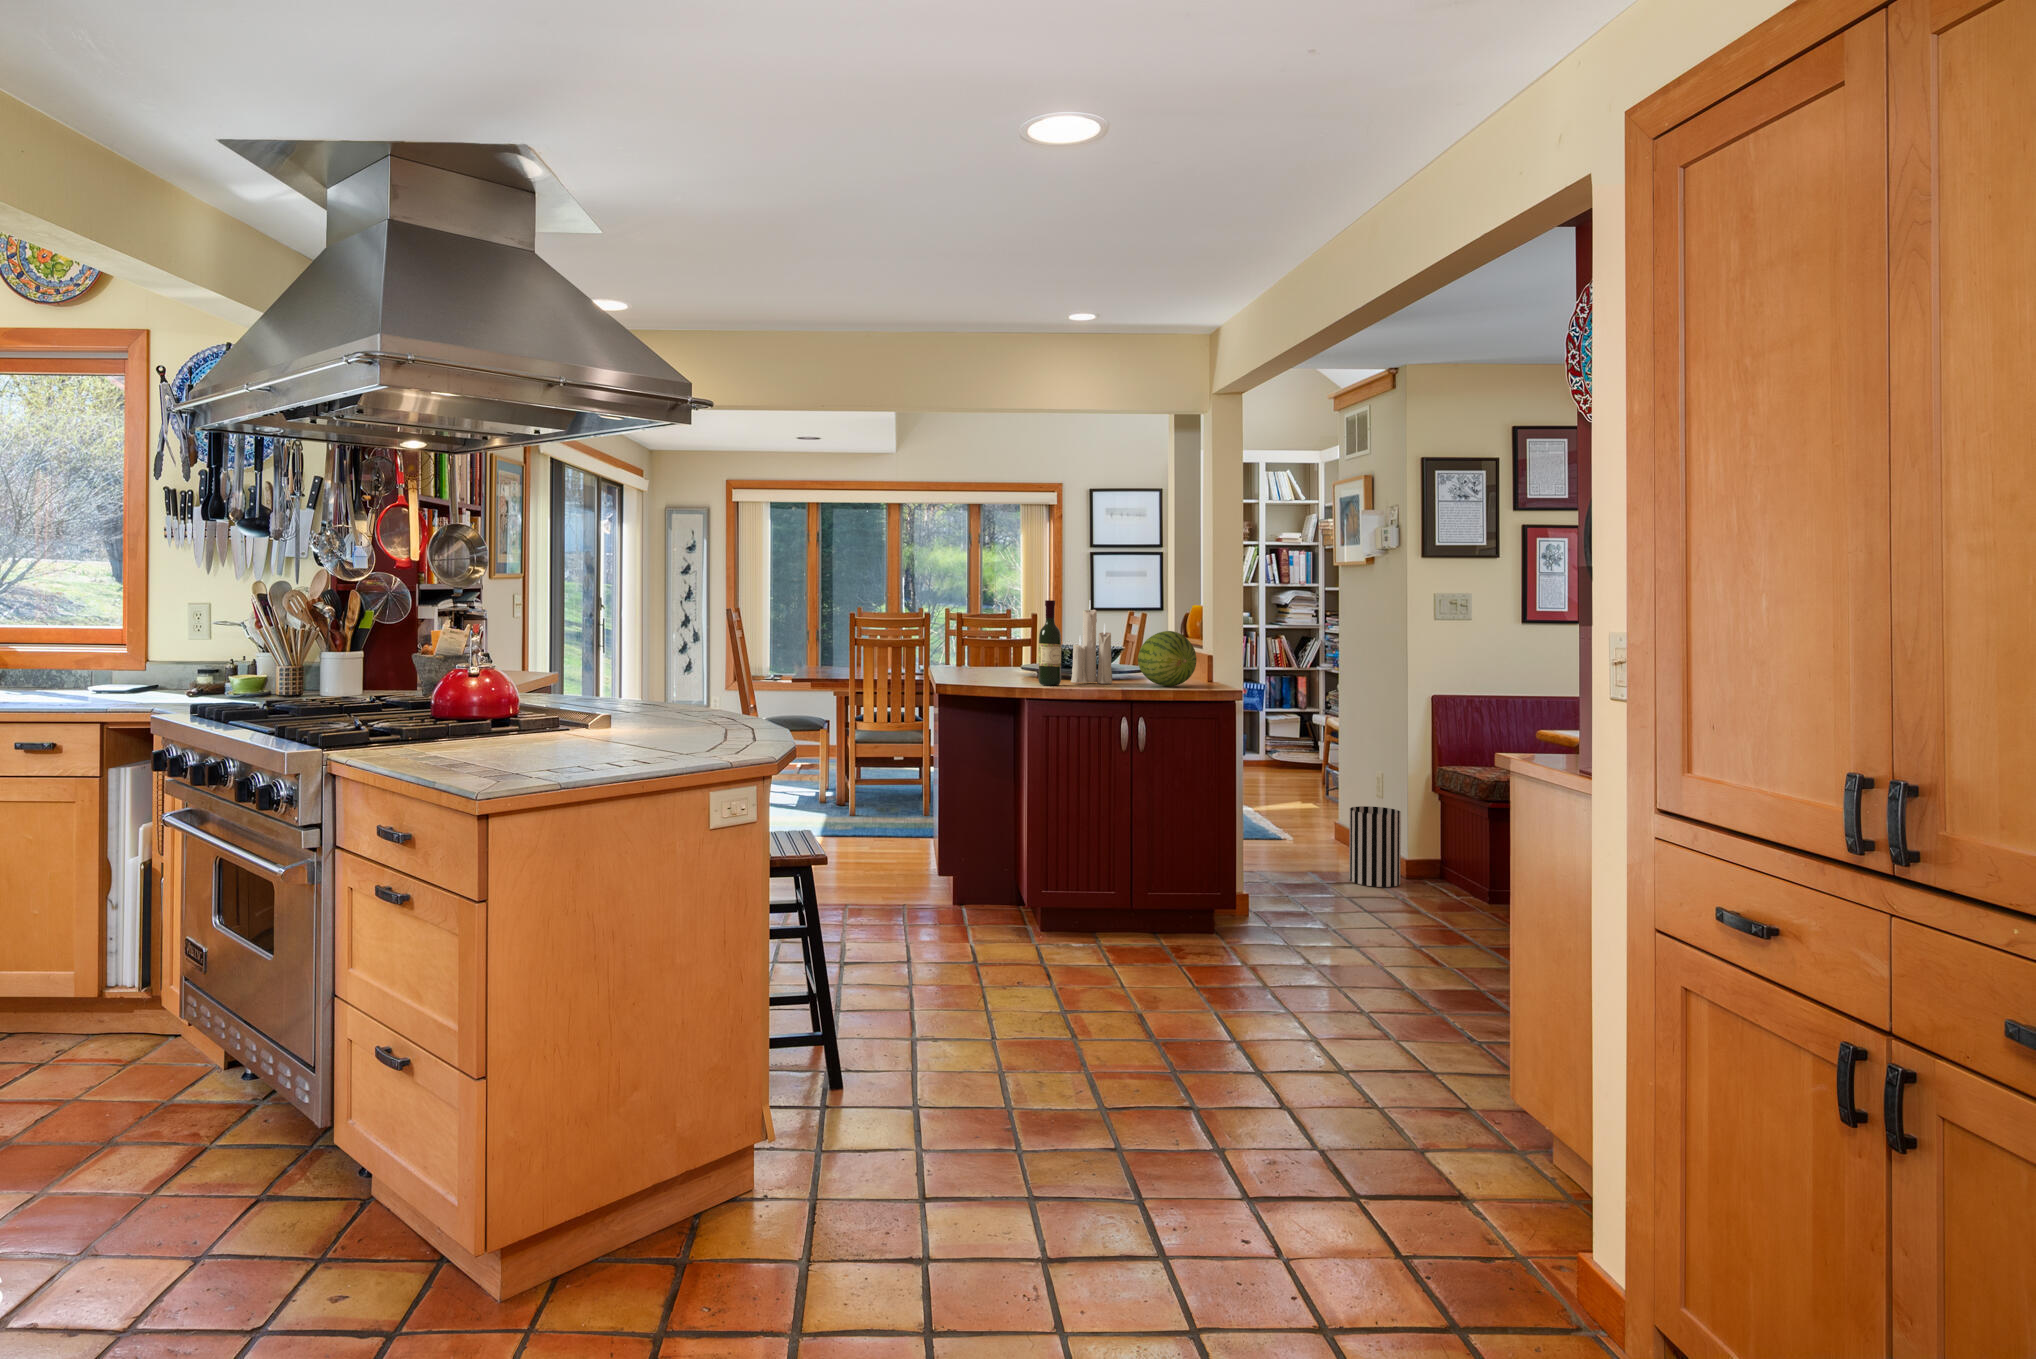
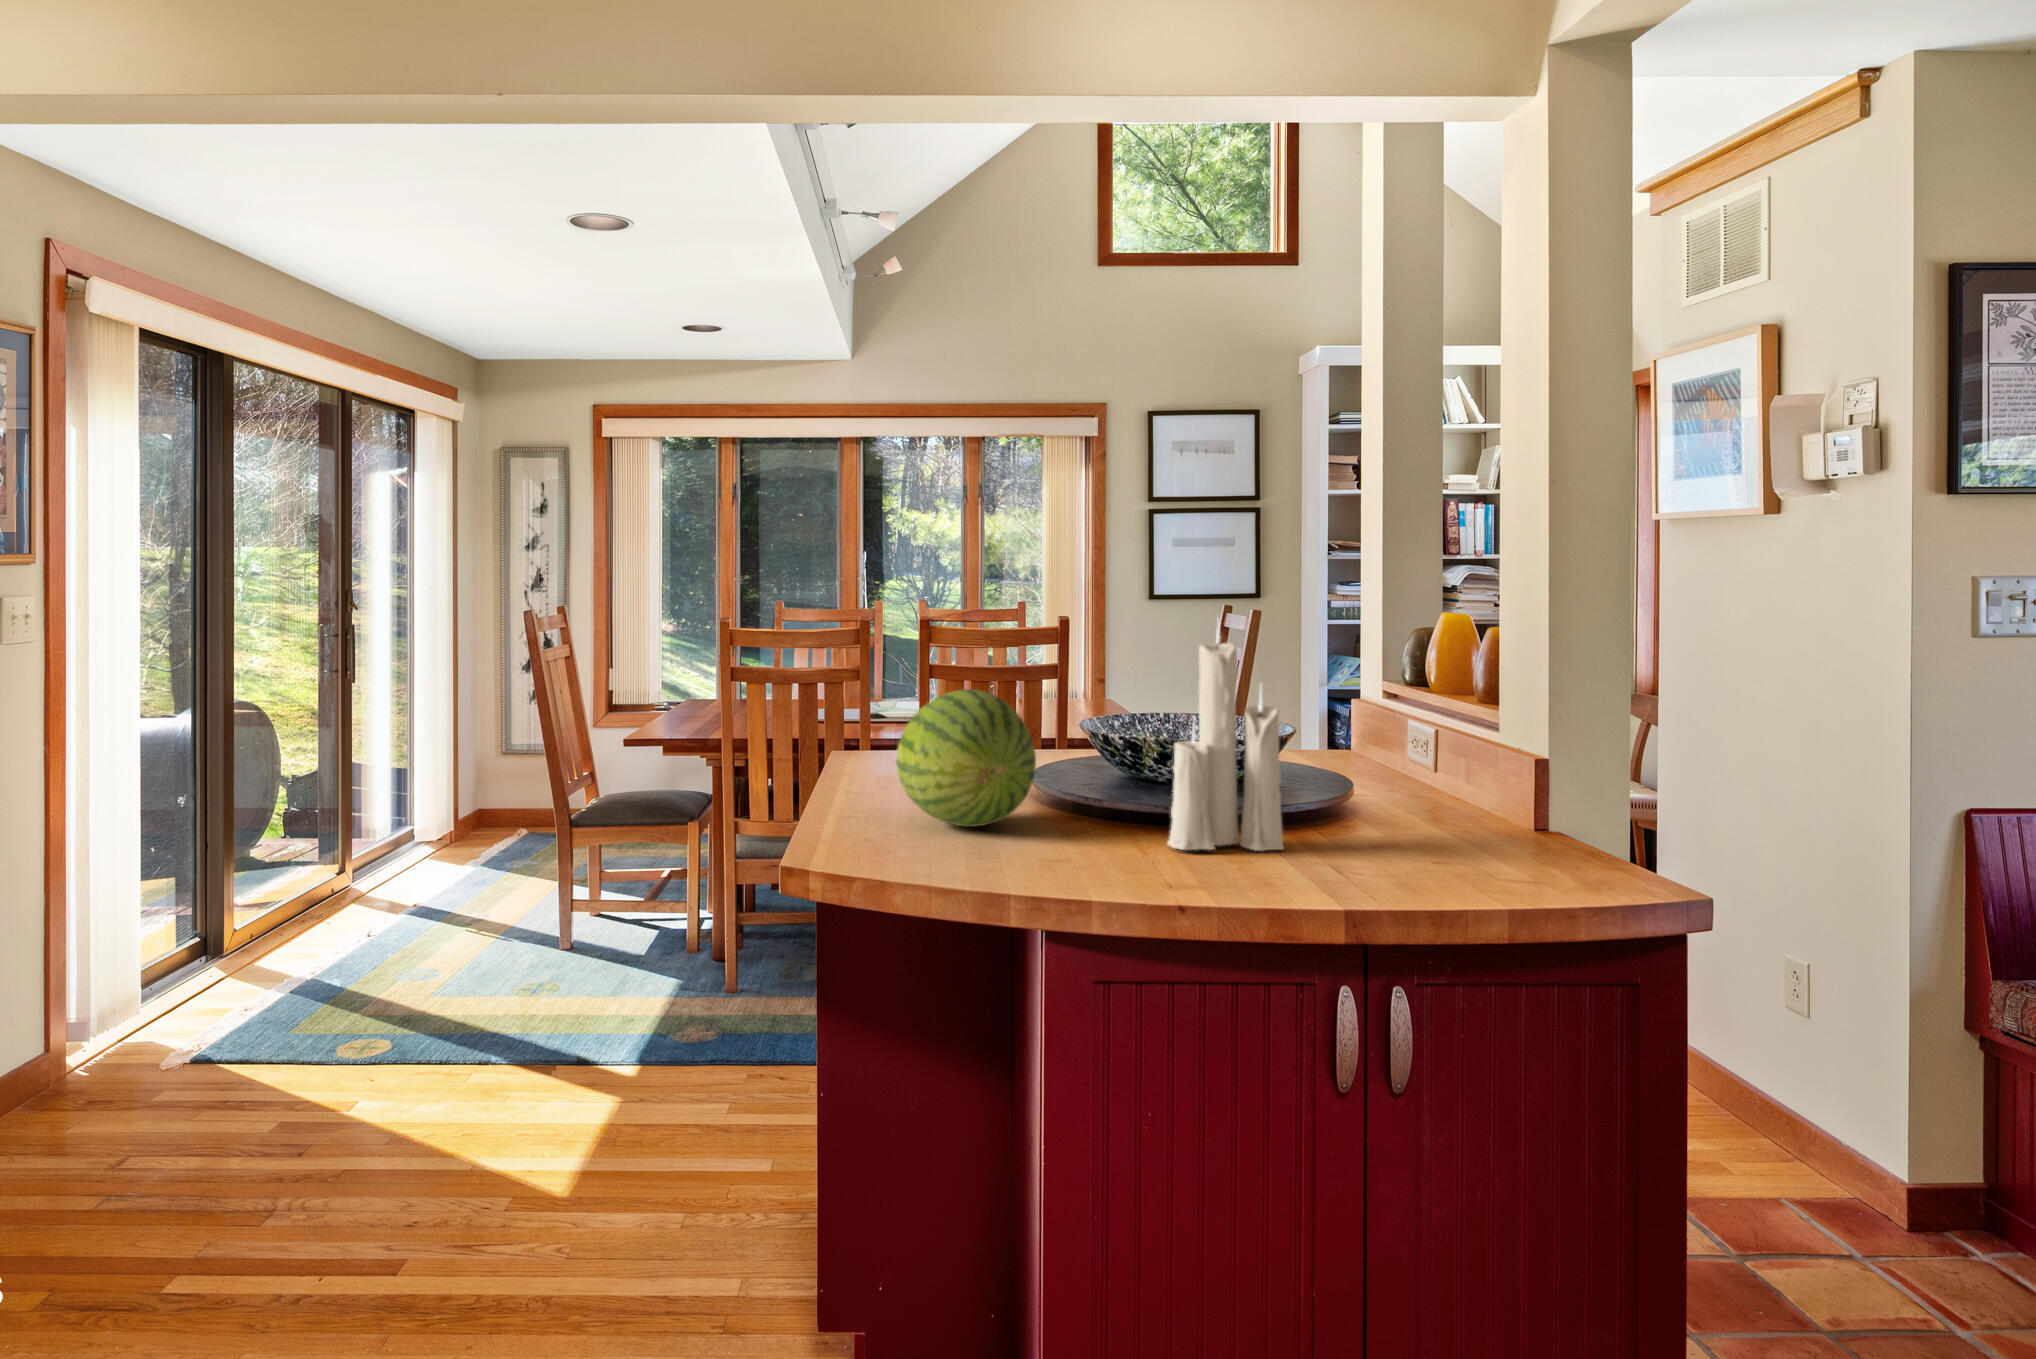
wine bottle: present [1038,600,1061,685] -> none [1079,623,1144,871]
fruit: present [1138,631,1196,686] -> present [896,689,1036,827]
wastebasket: present [1349,806,1401,887] -> none [1767,1049,1901,1256]

